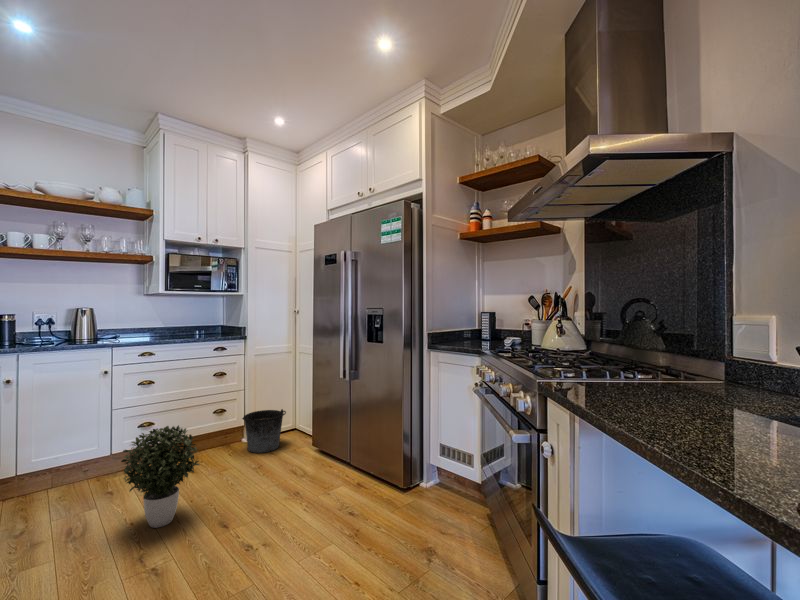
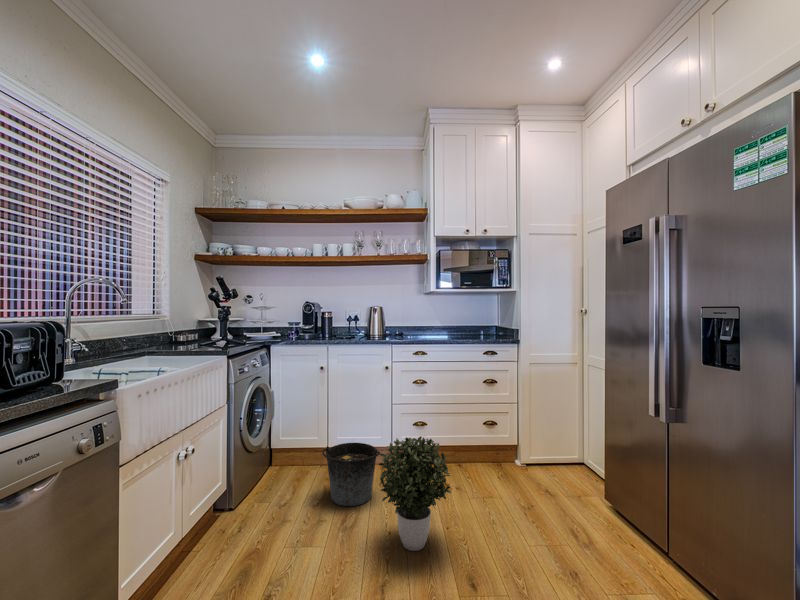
bucket: present [242,409,286,453] -> present [322,443,380,506]

